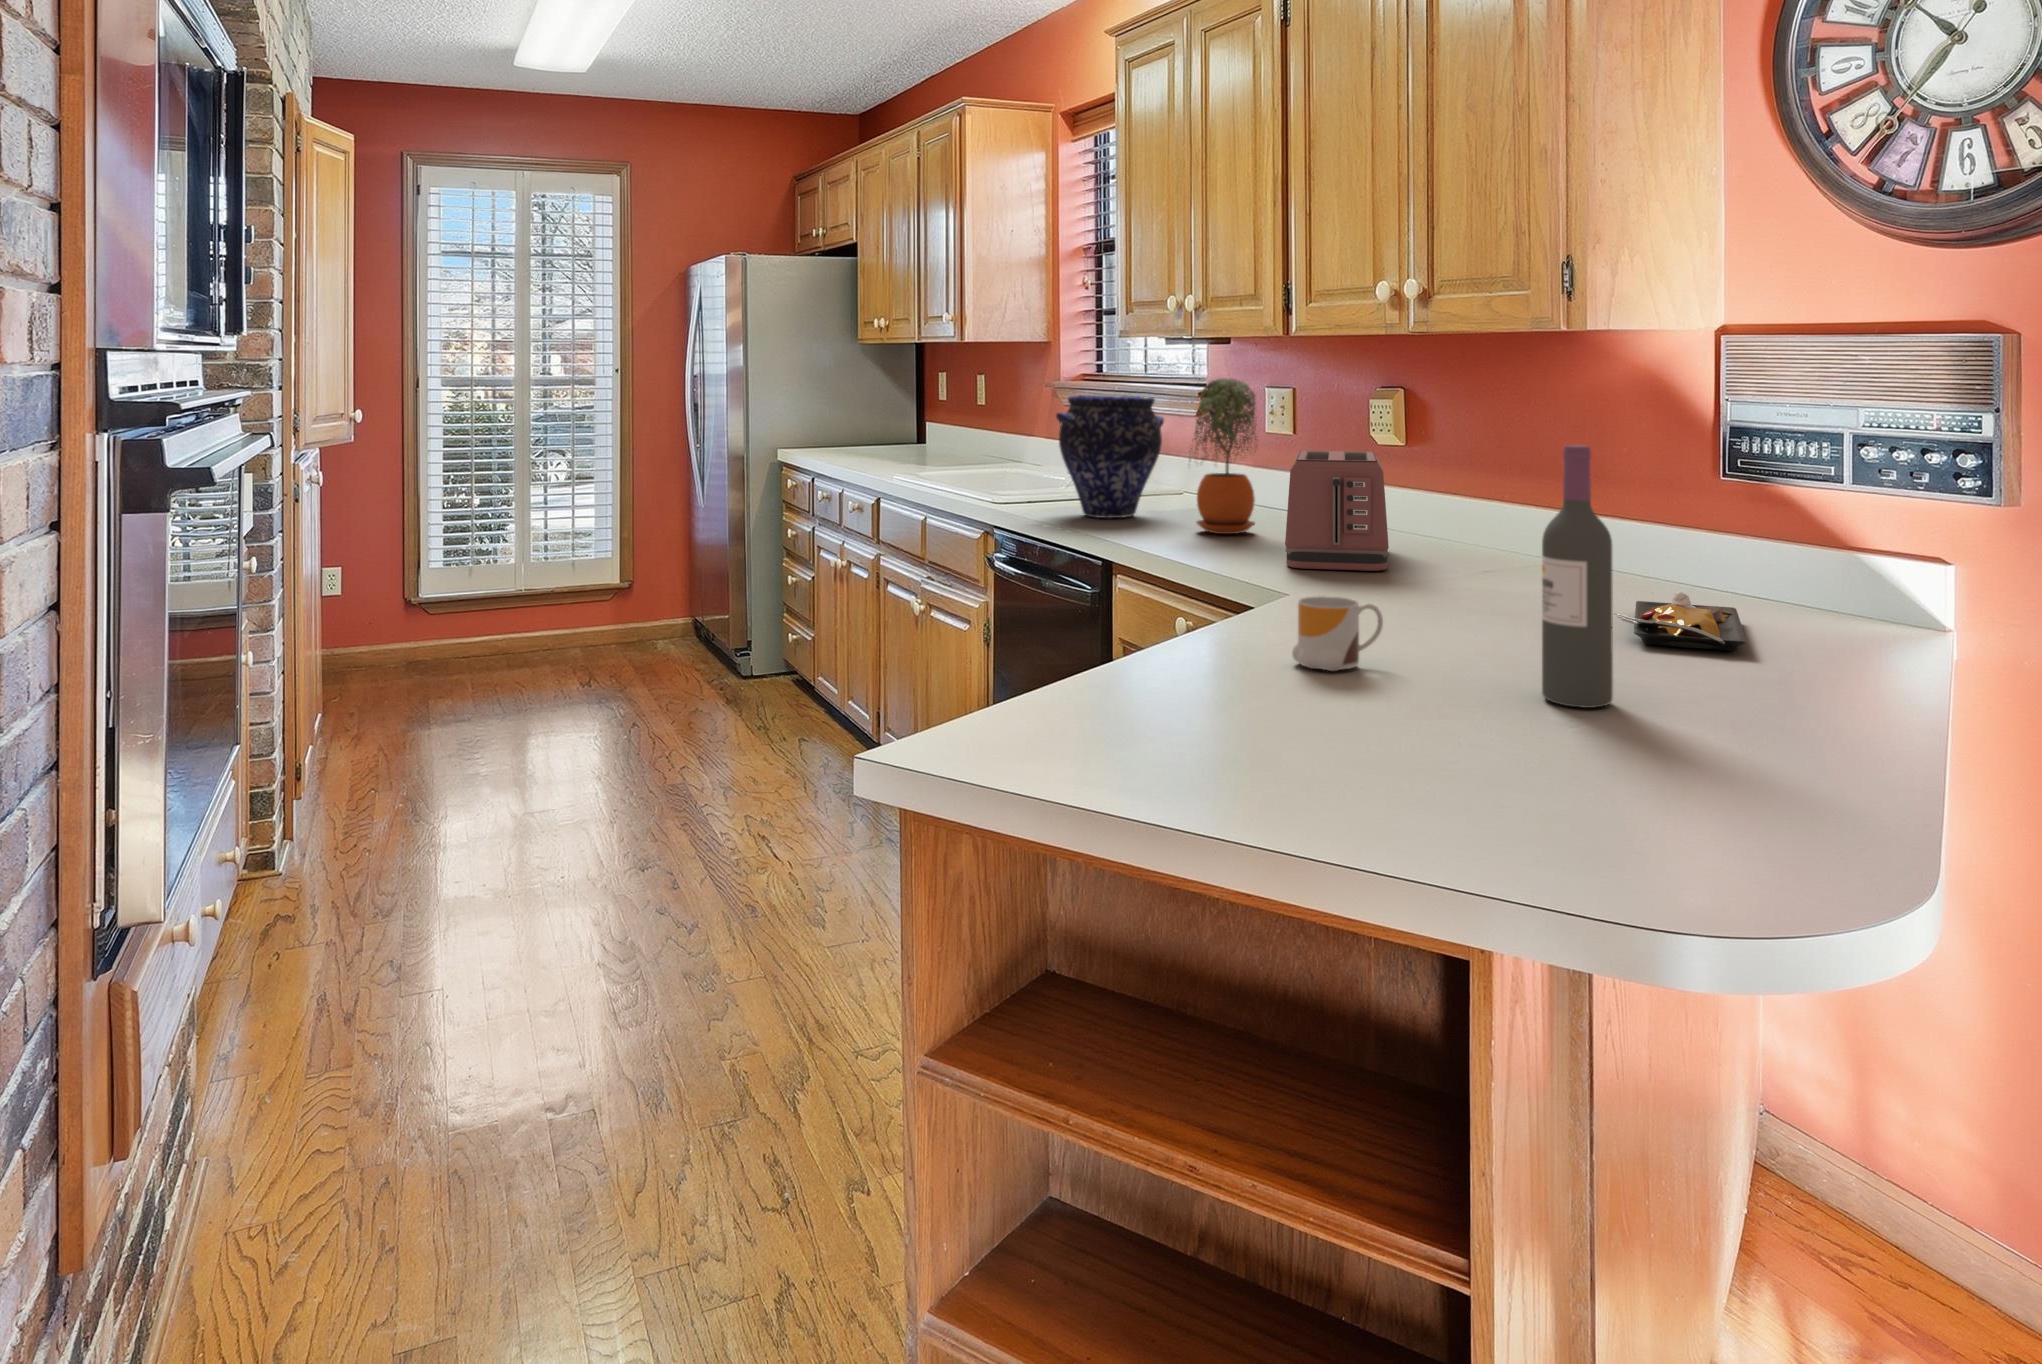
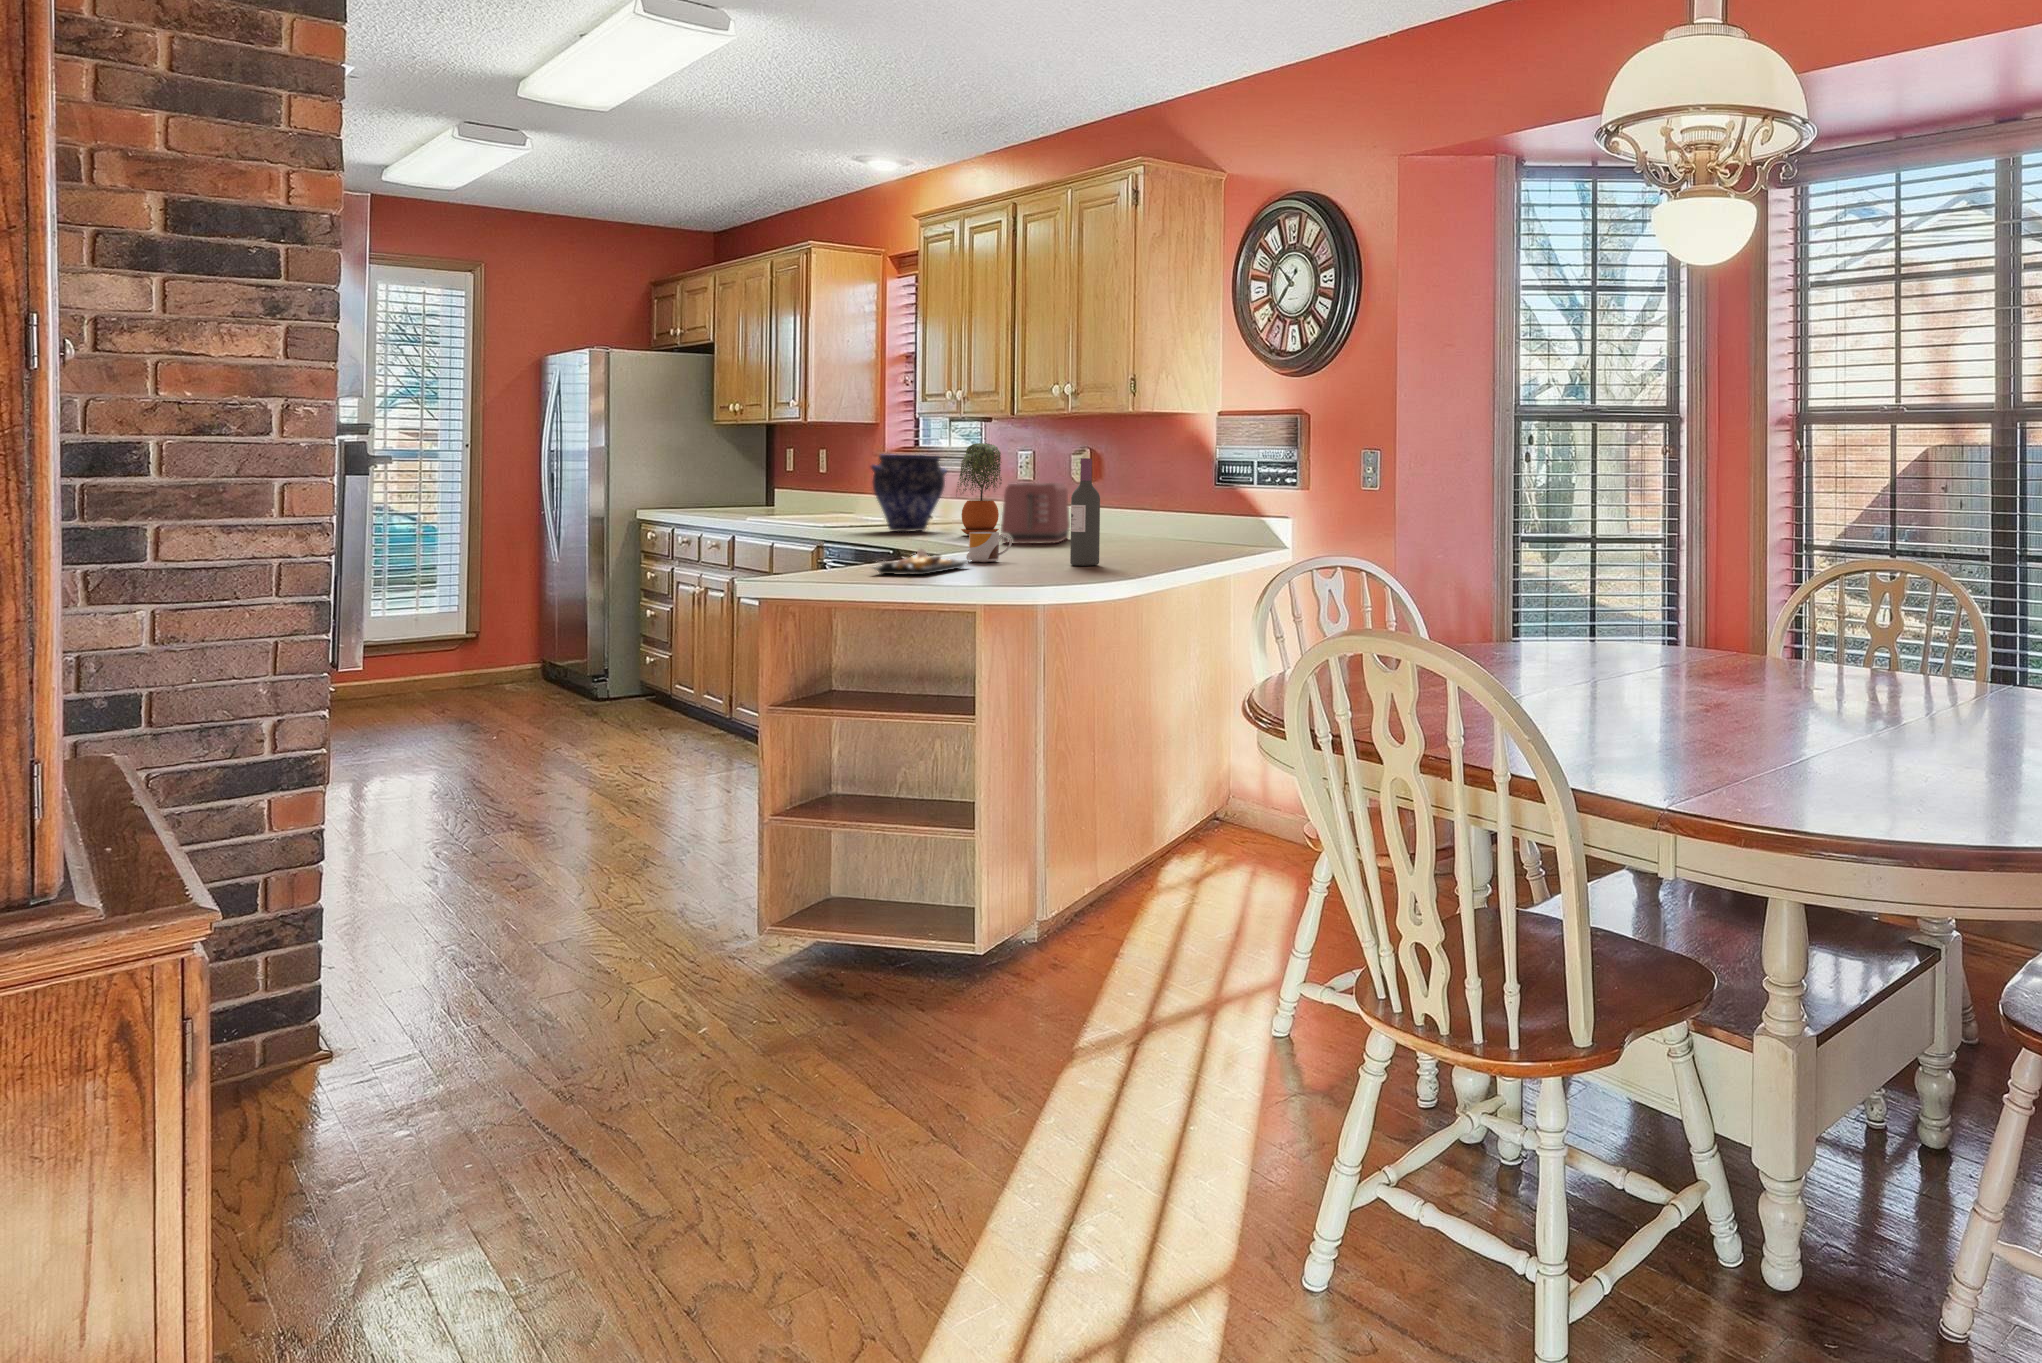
plate: present [1615,591,1747,651] -> present [874,549,968,575]

